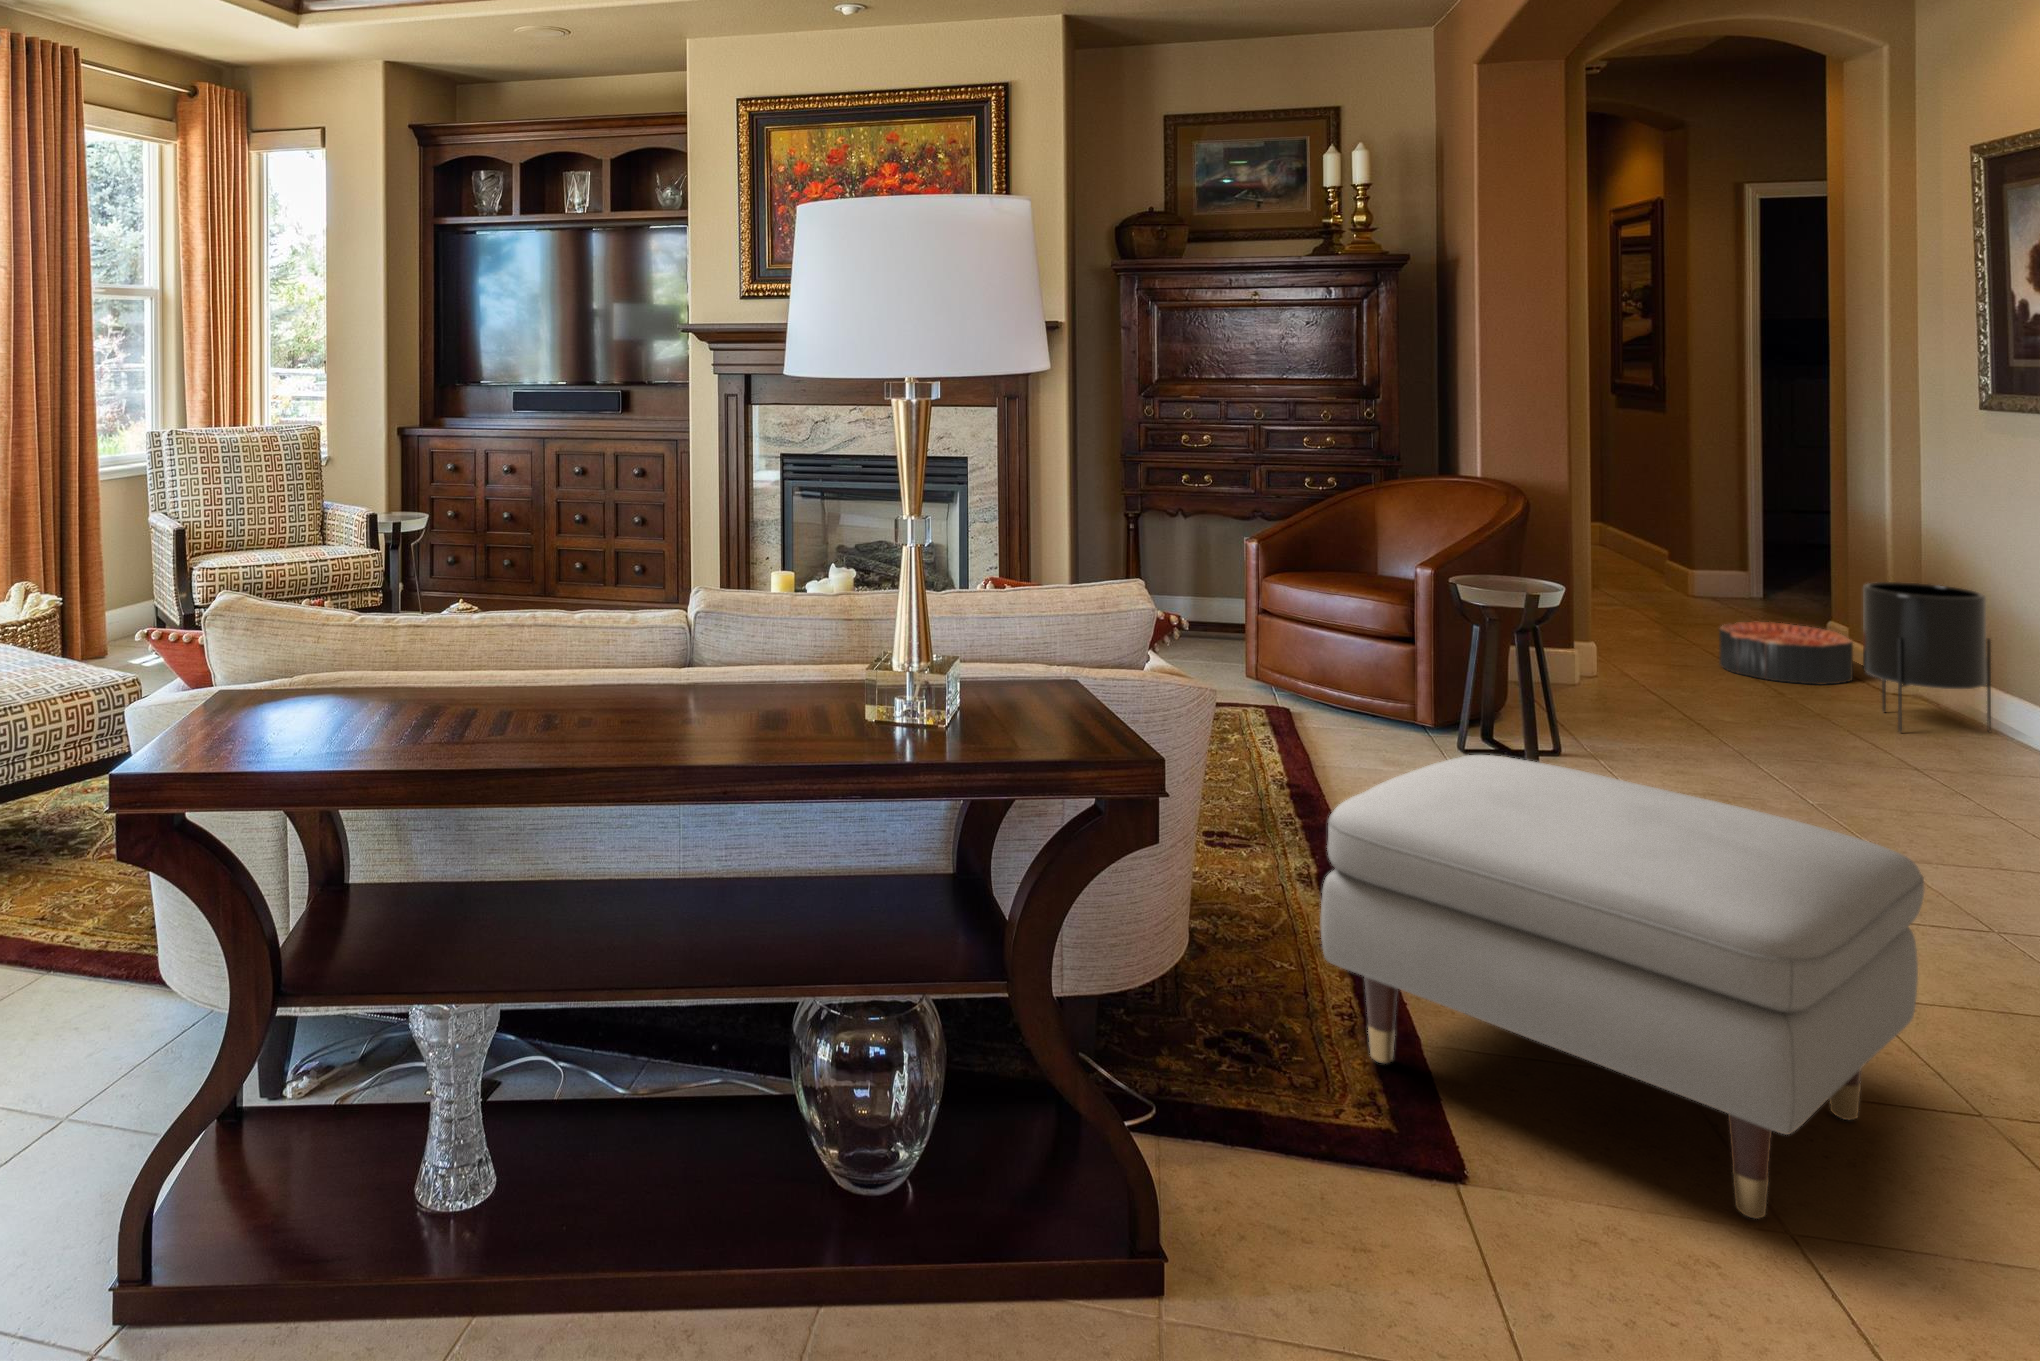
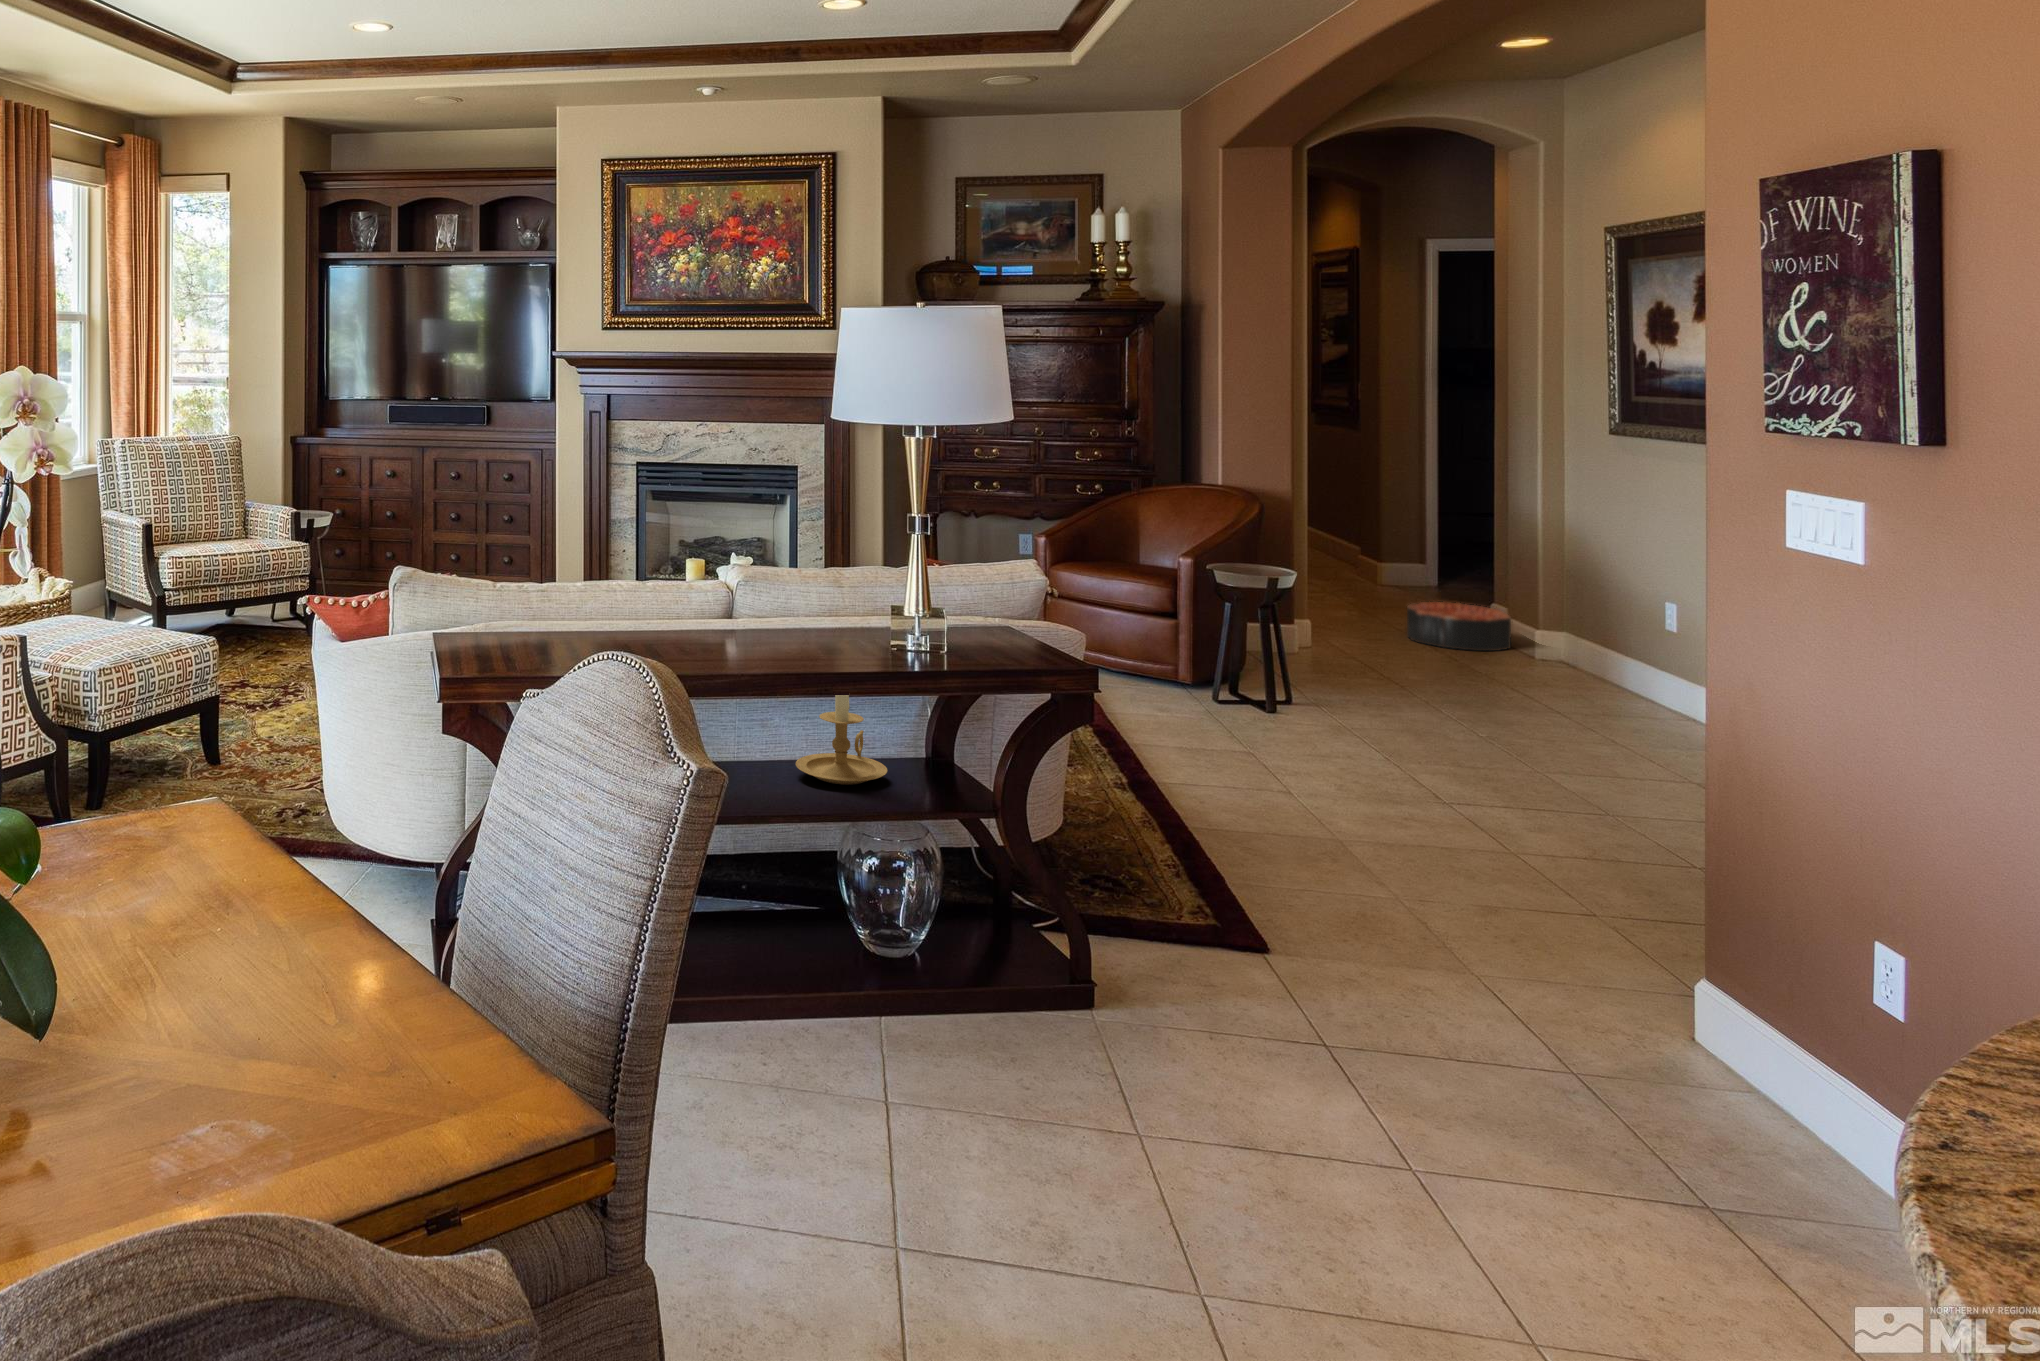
planter: present [1863,582,1991,732] -> none [1520,569,1616,686]
candle holder: none [740,743,873,923] -> present [796,695,887,785]
ottoman: present [1320,755,1924,1219] -> none [1159,686,1565,971]

